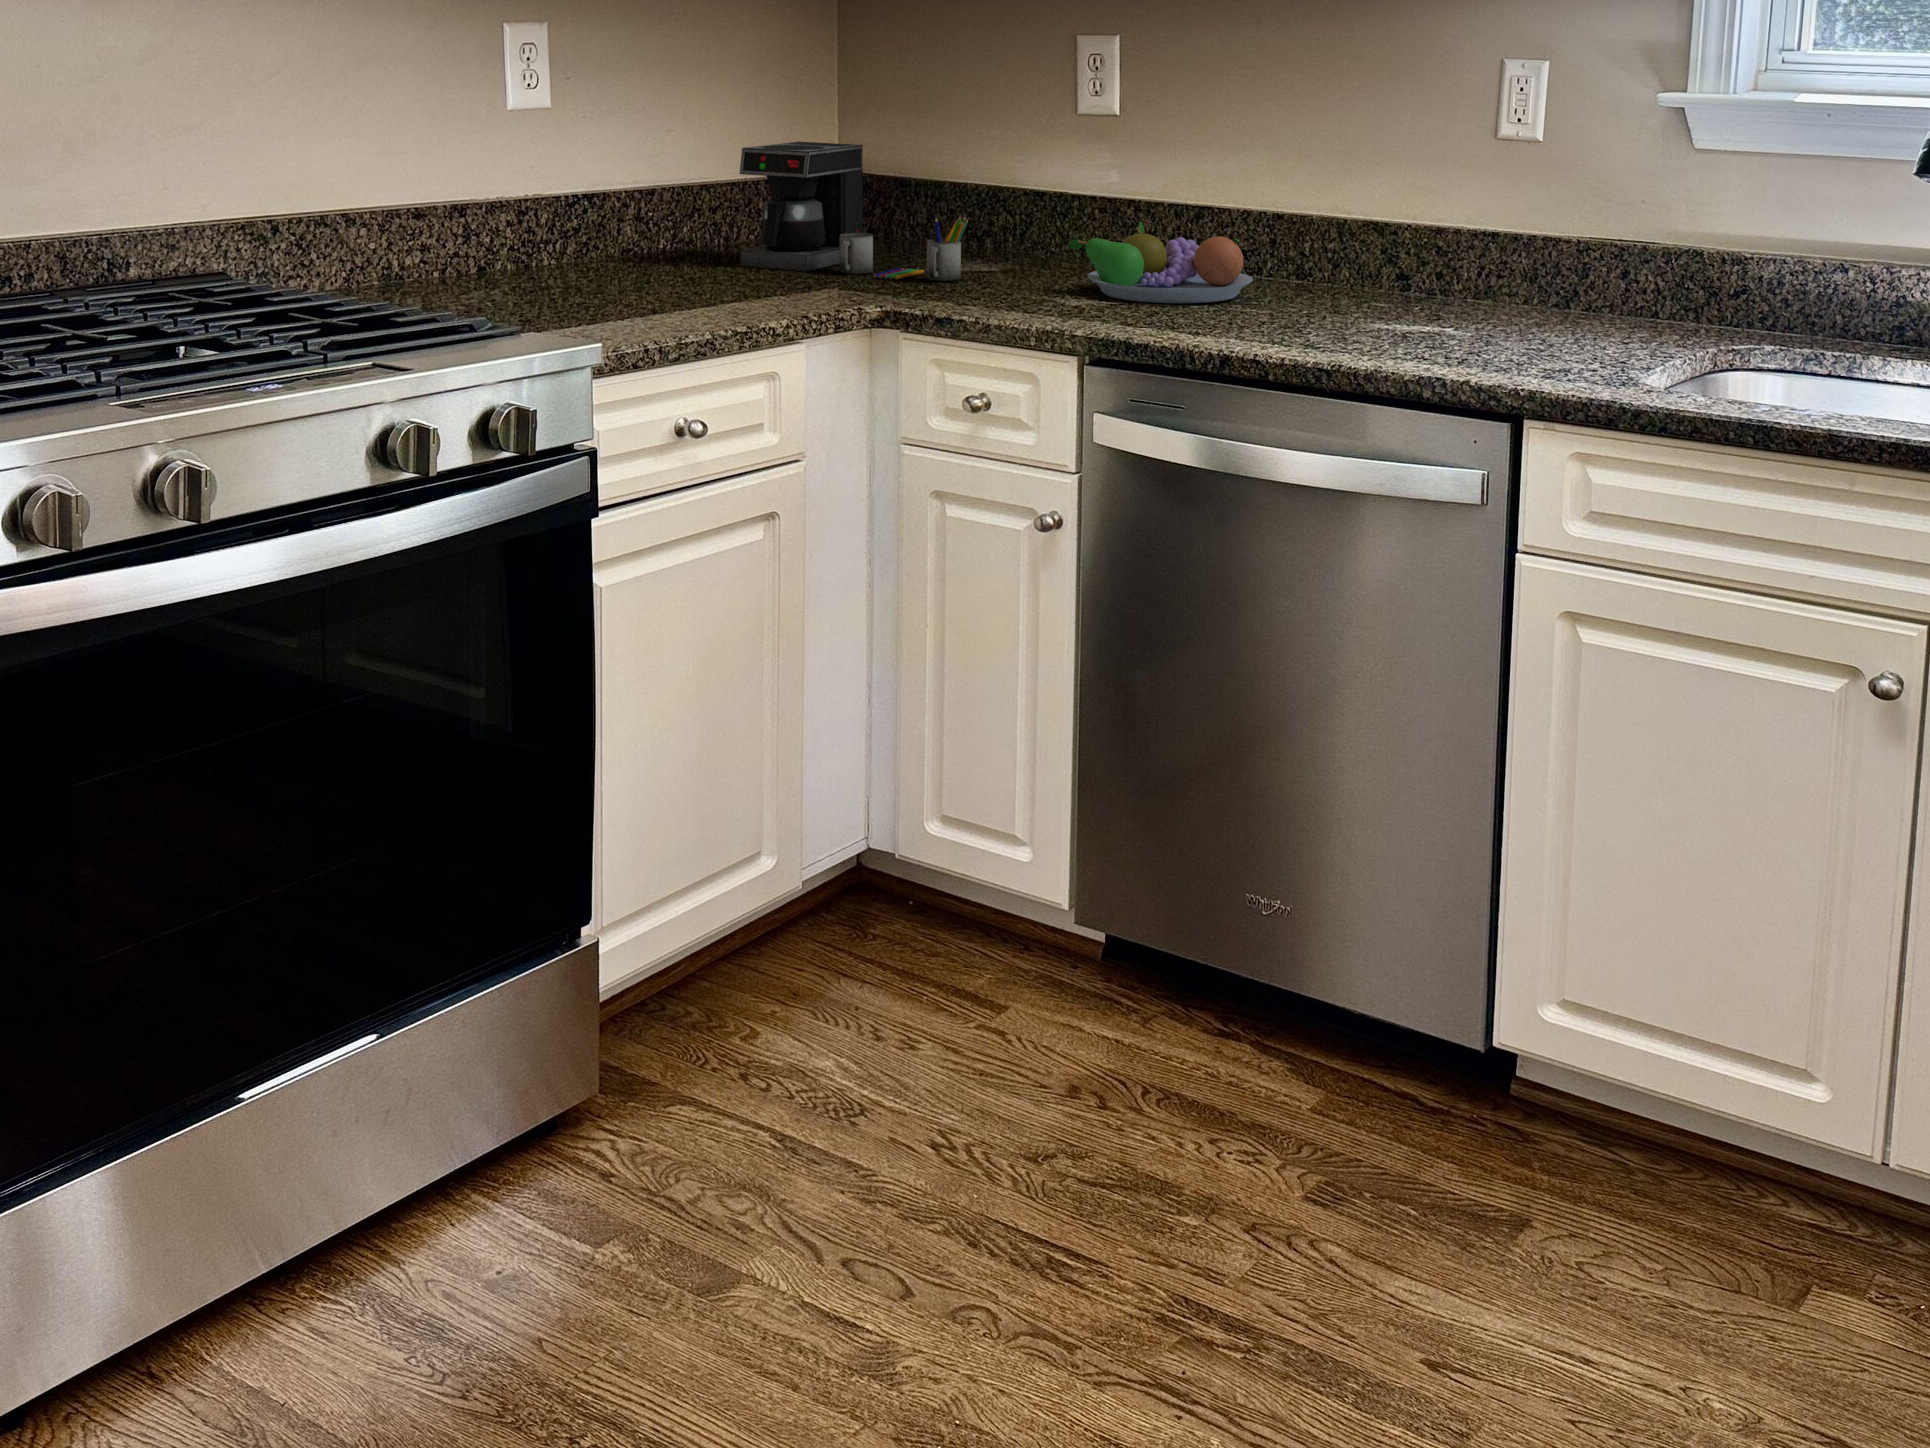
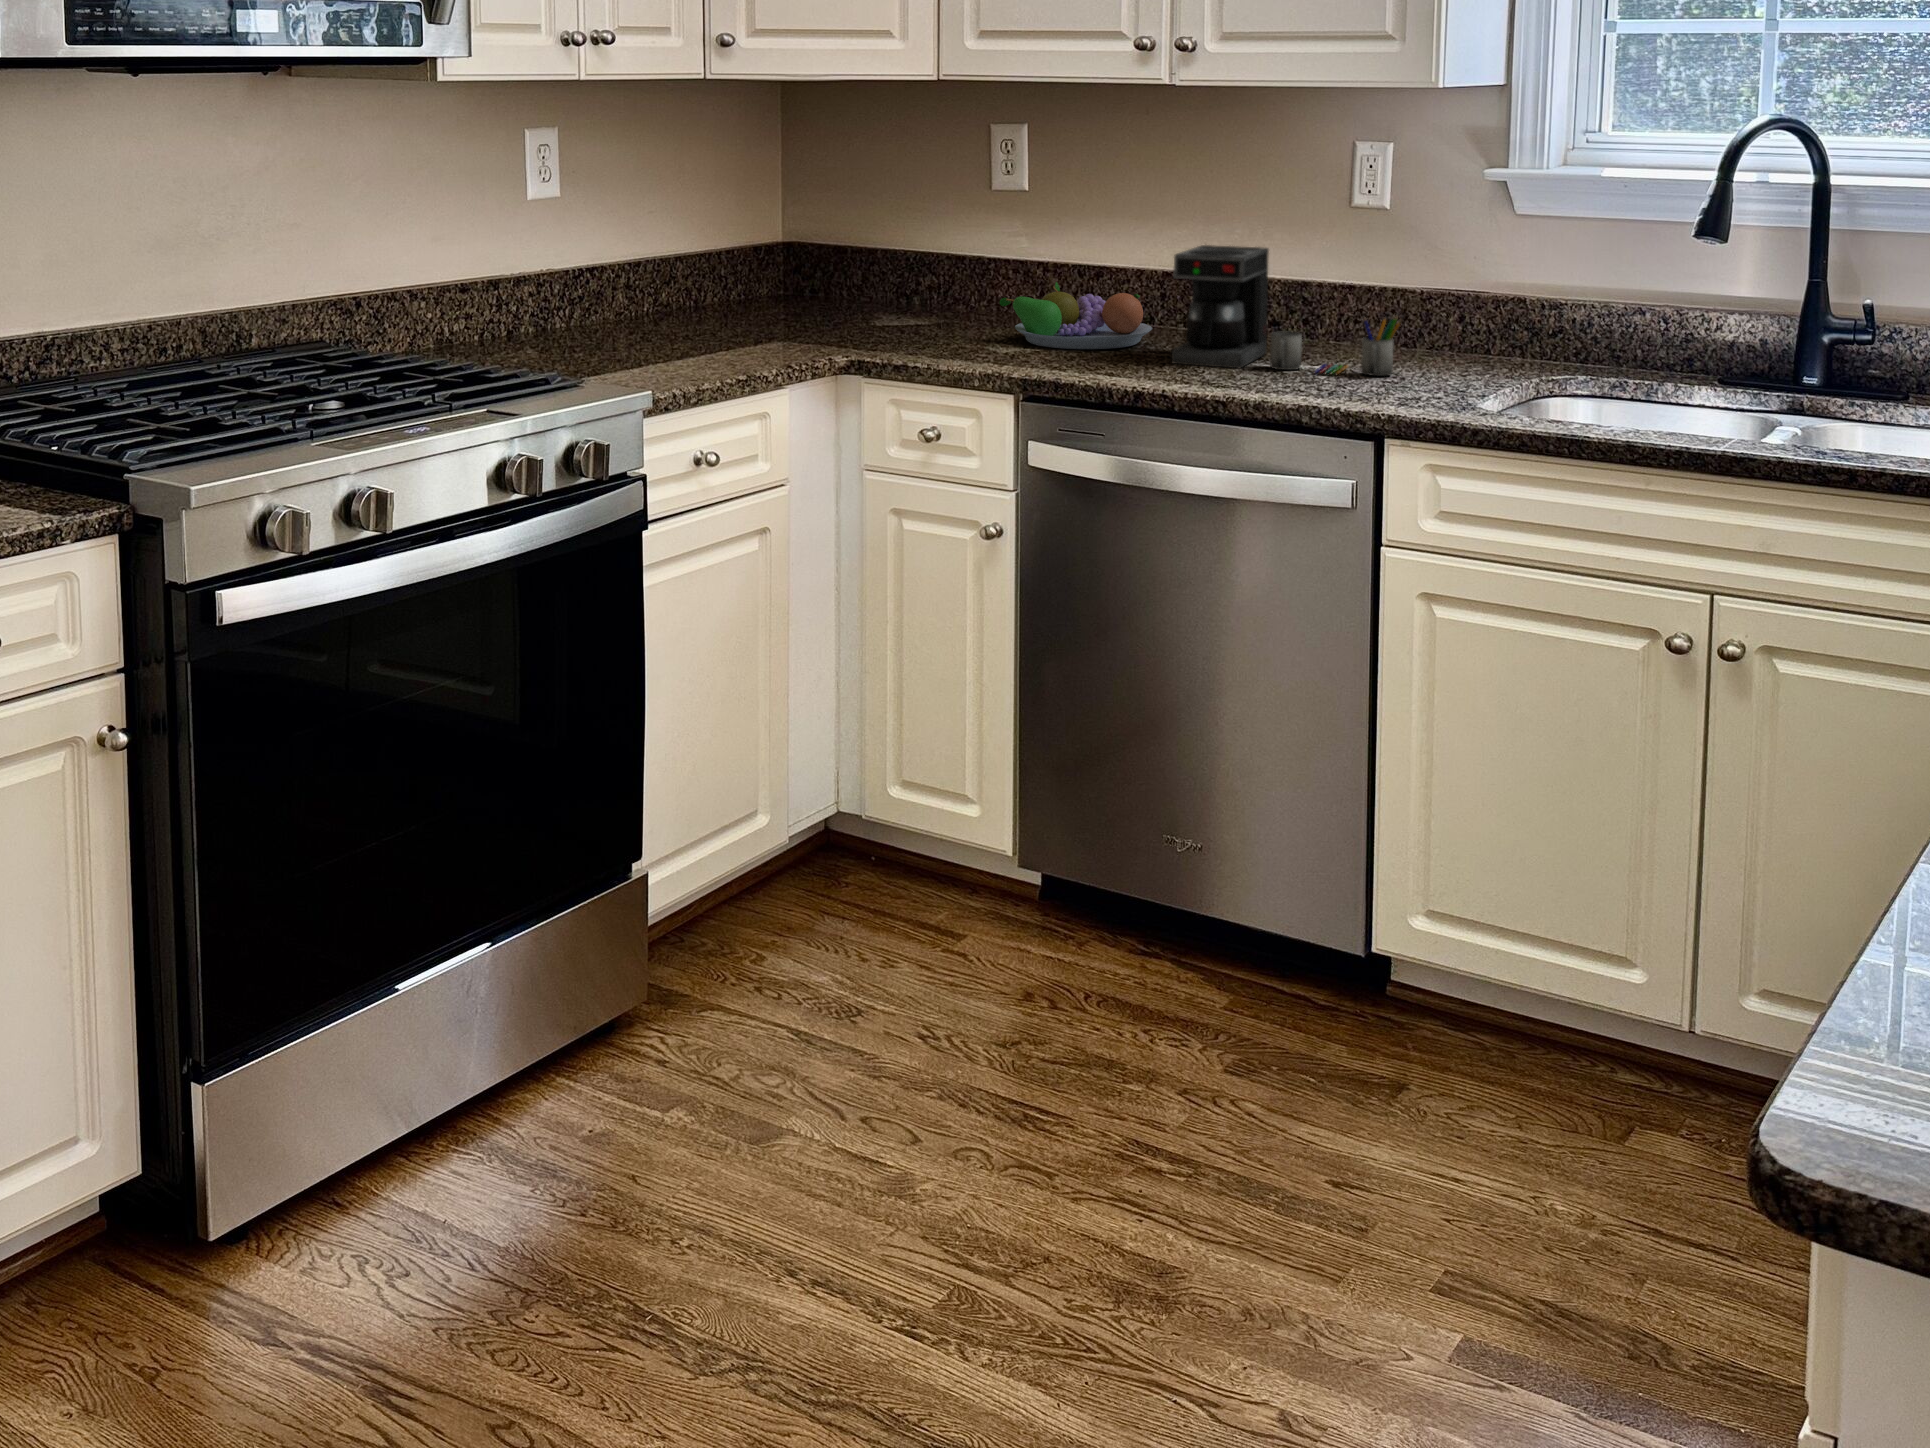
coffee maker: present [740,142,968,281] -> present [1172,245,1401,376]

